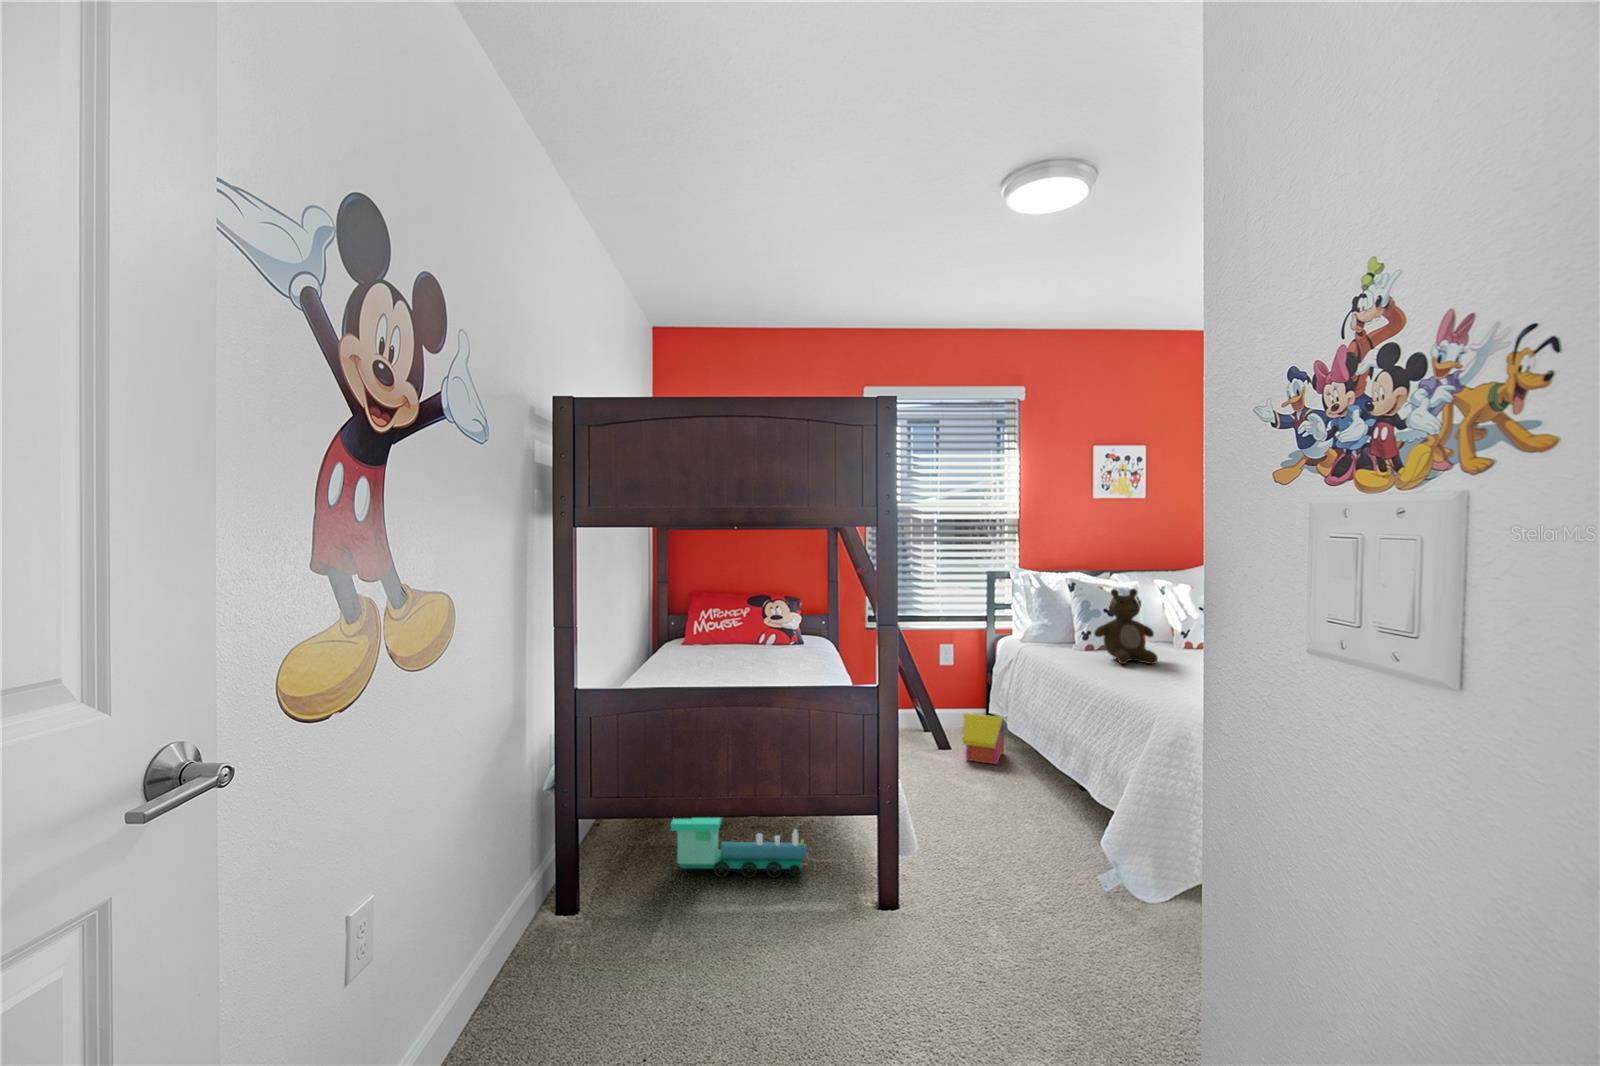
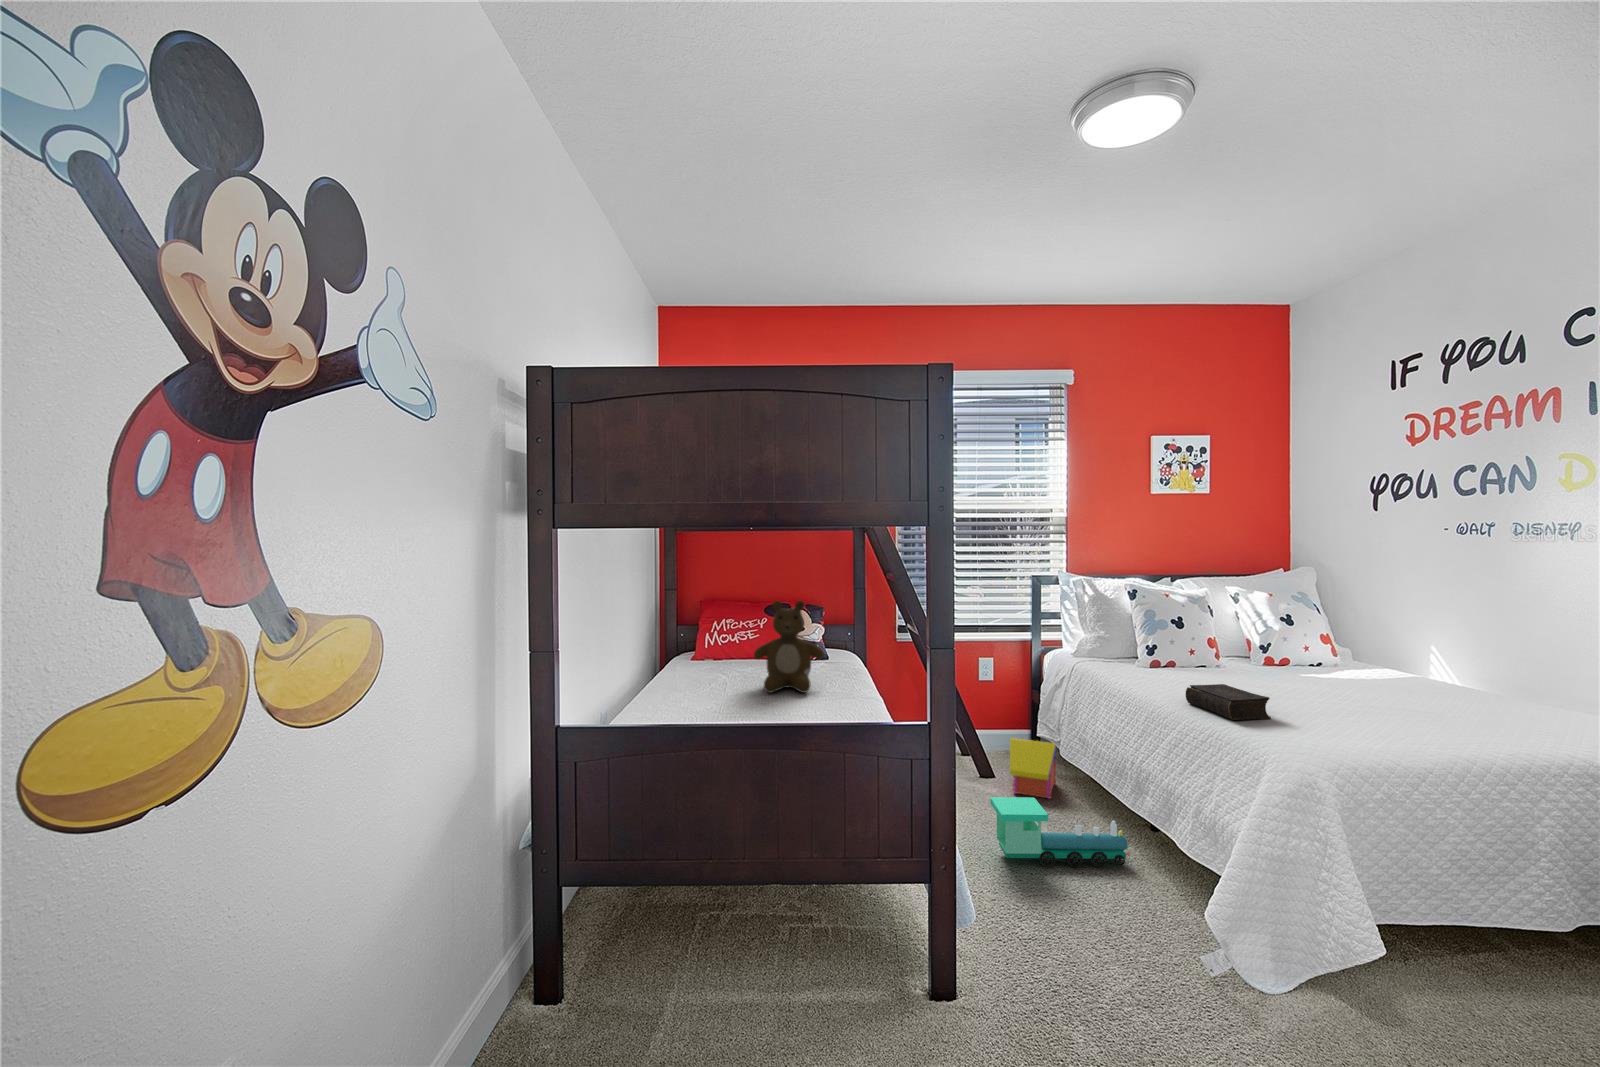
teddy bear: present [1094,589,1158,664] -> present [754,601,824,693]
book: none [1106,663,1172,691] -> present [1185,684,1271,720]
toy train: present [671,818,807,878] -> present [990,797,1130,867]

